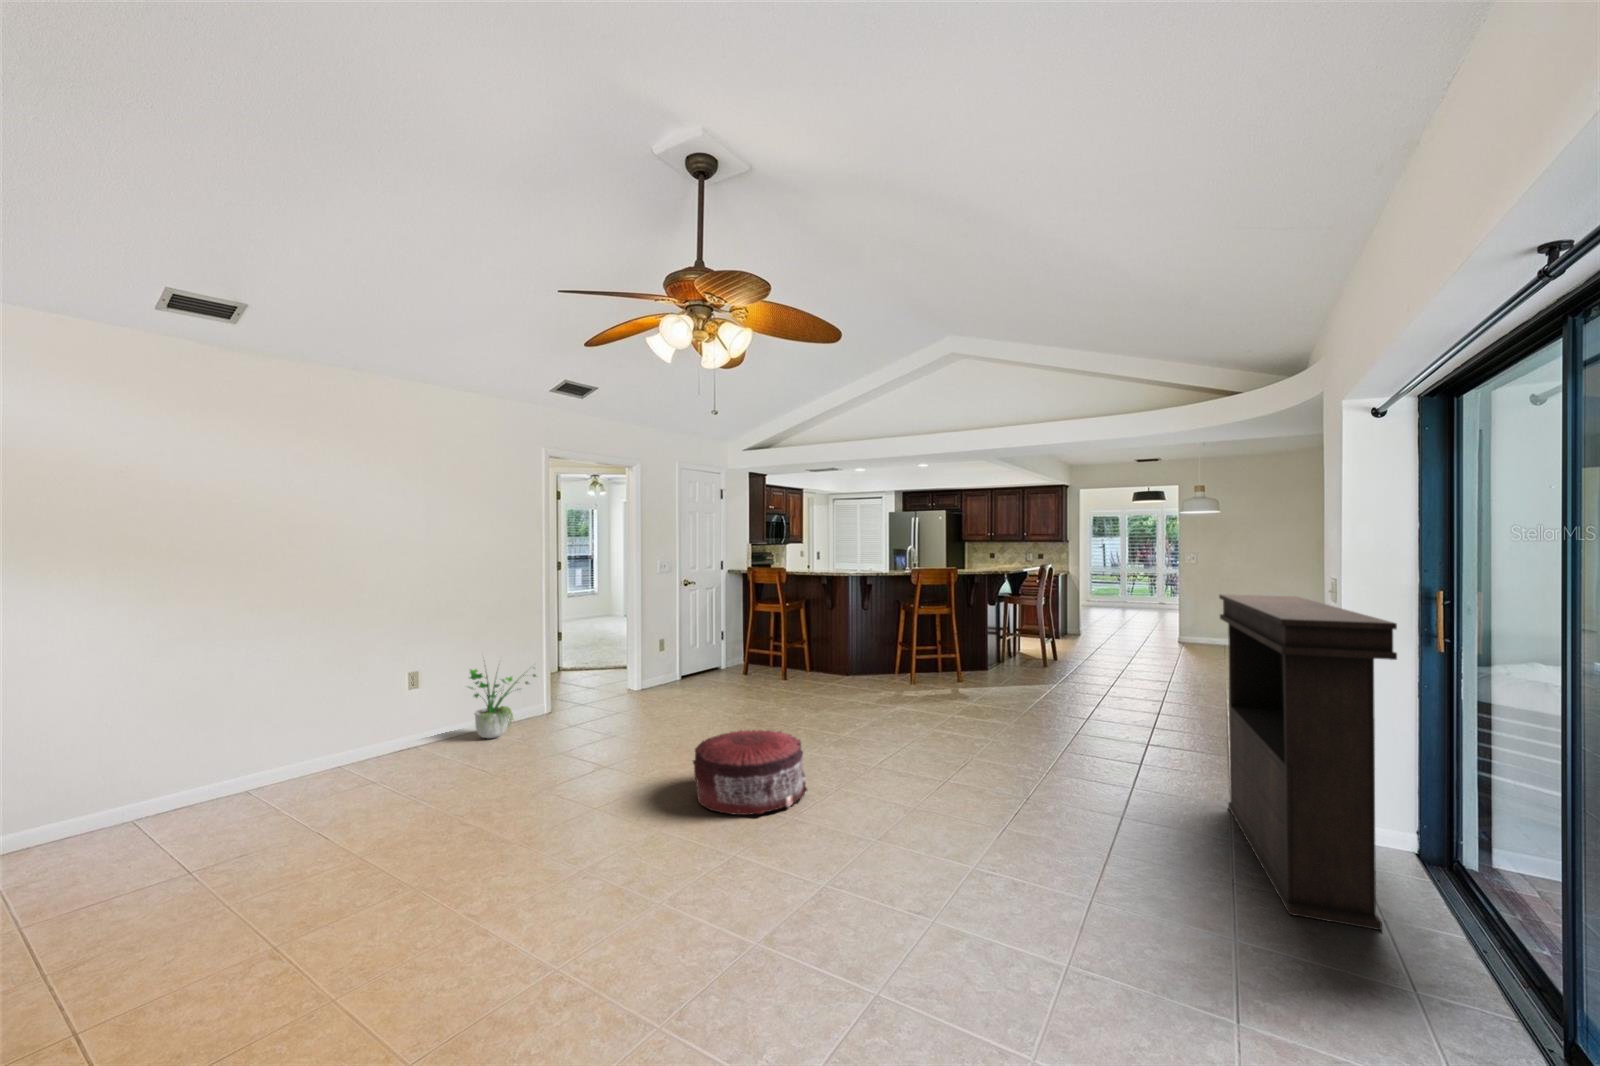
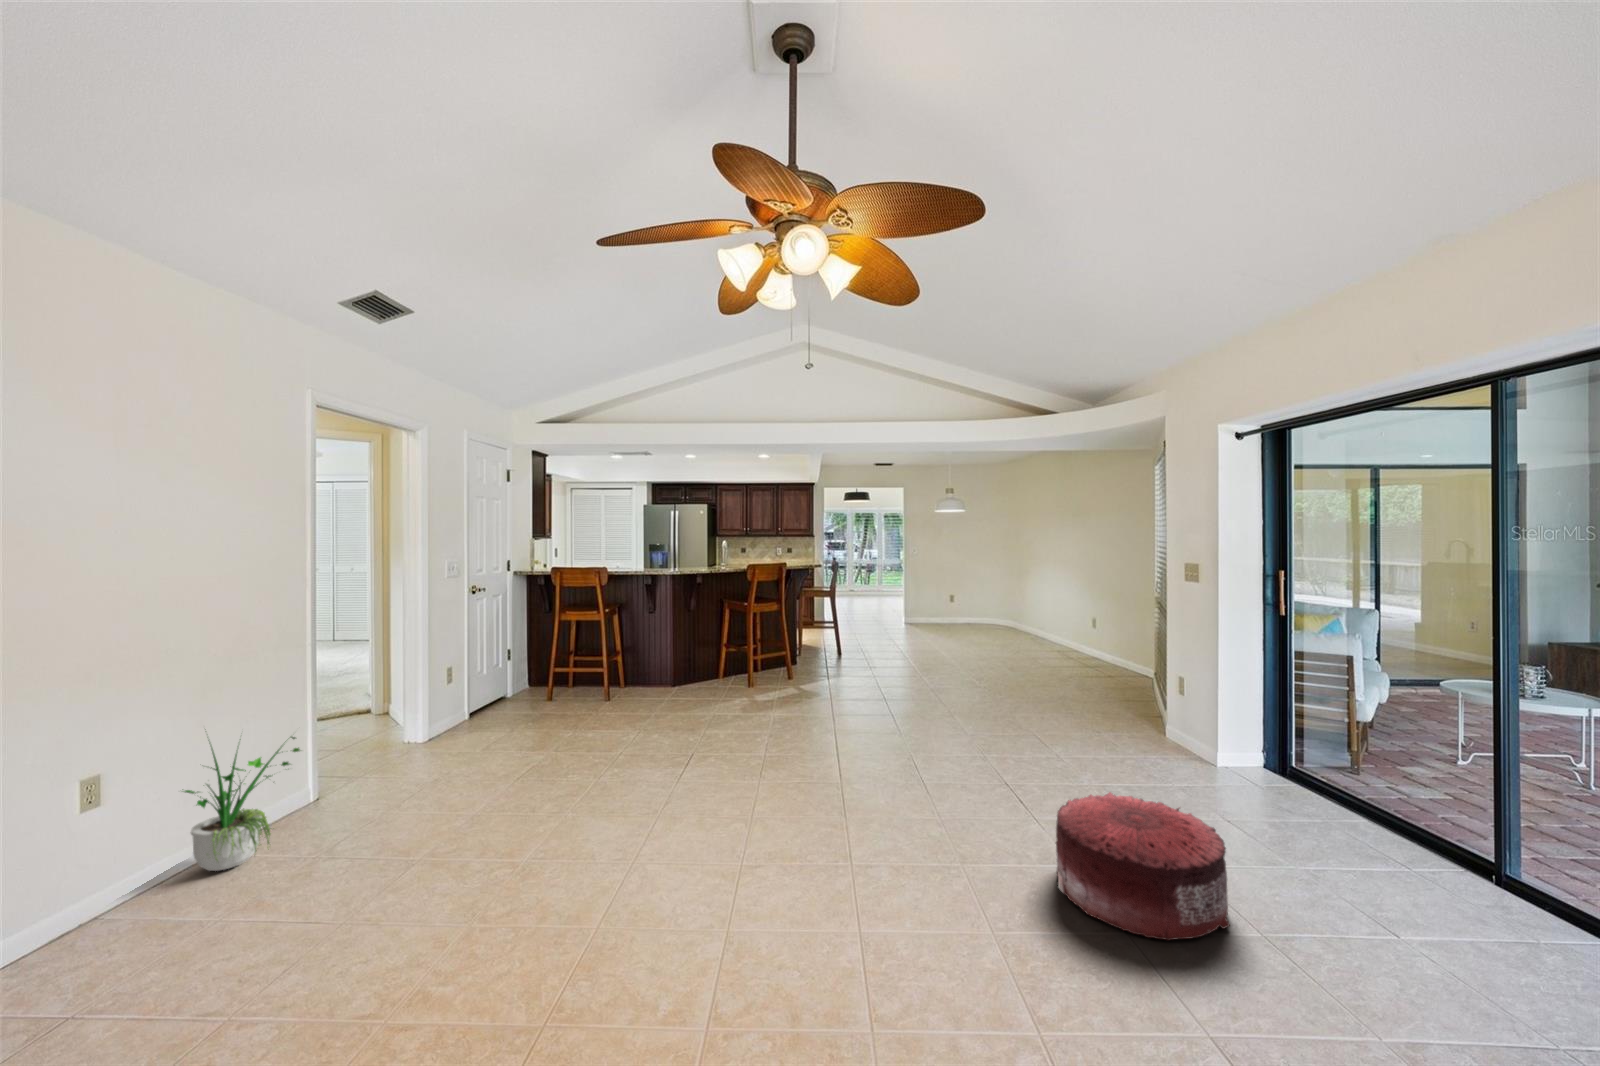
console table: present [1219,594,1397,930] -> none [1136,584,1383,862]
pouf: present [693,730,807,815] -> present [1056,792,1230,940]

